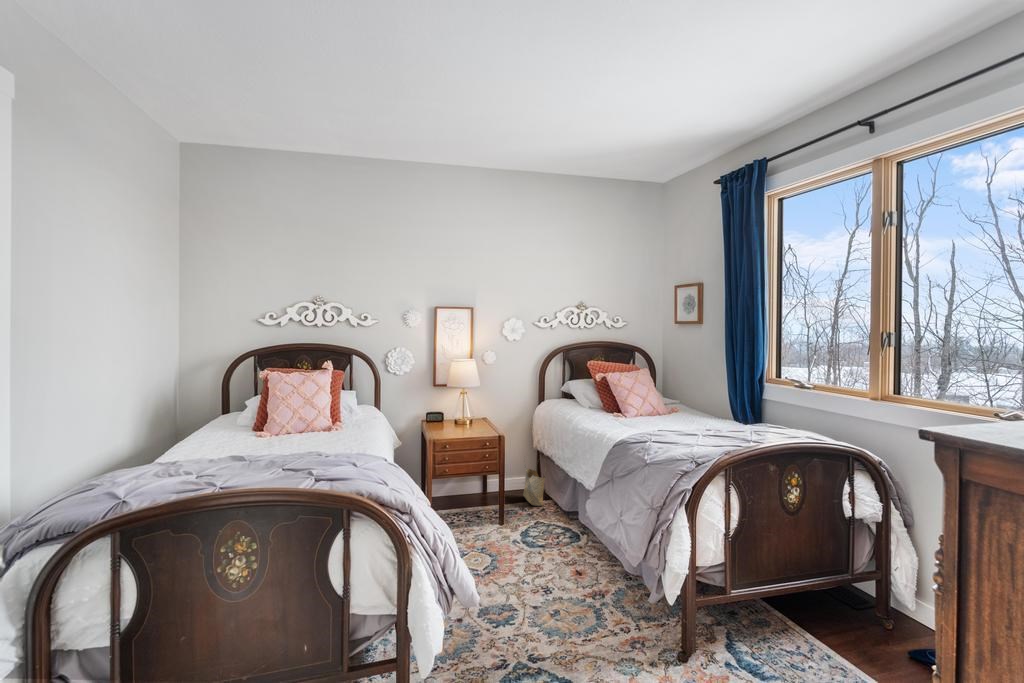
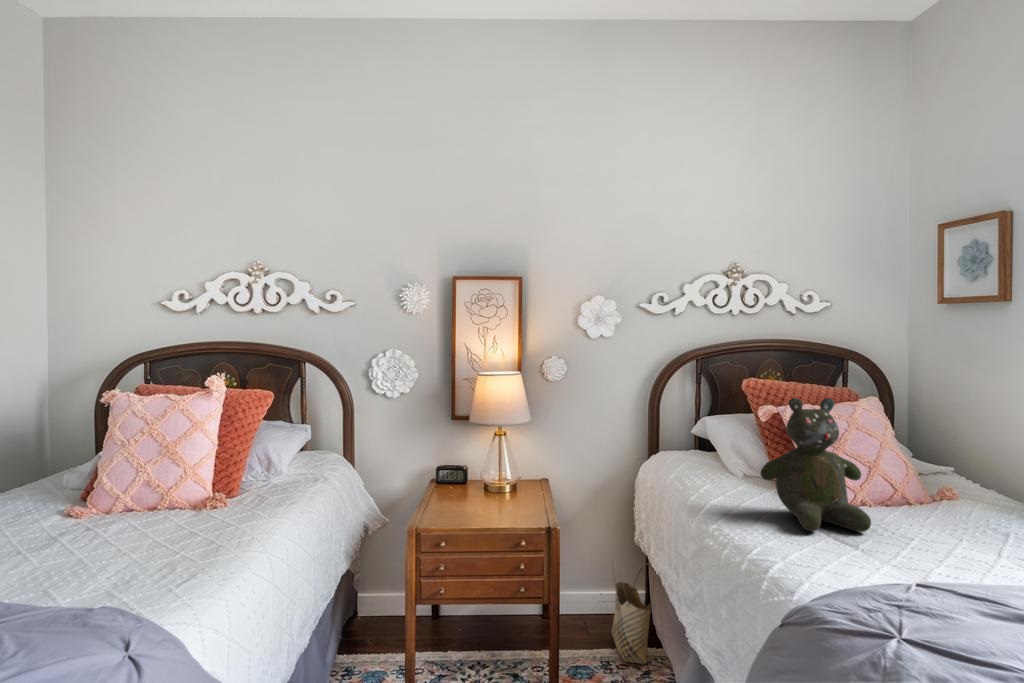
teddy bear: none [598,367,643,424] -> present [760,398,871,532]

